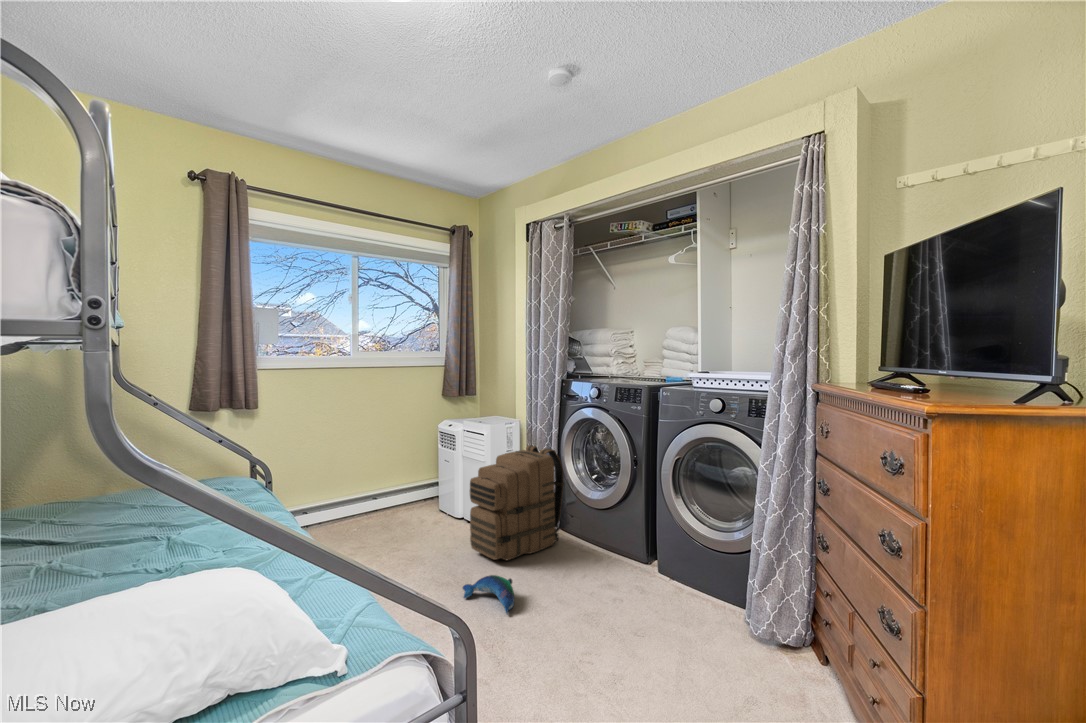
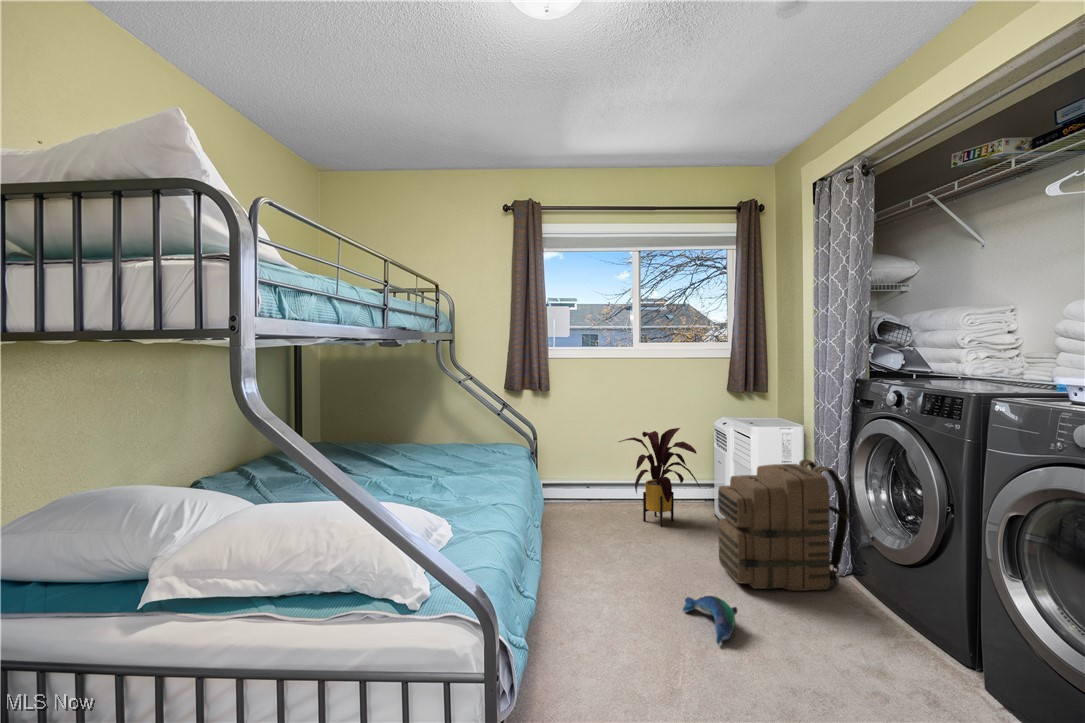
house plant: none [349,432,437,531] -> present [619,428,700,526]

